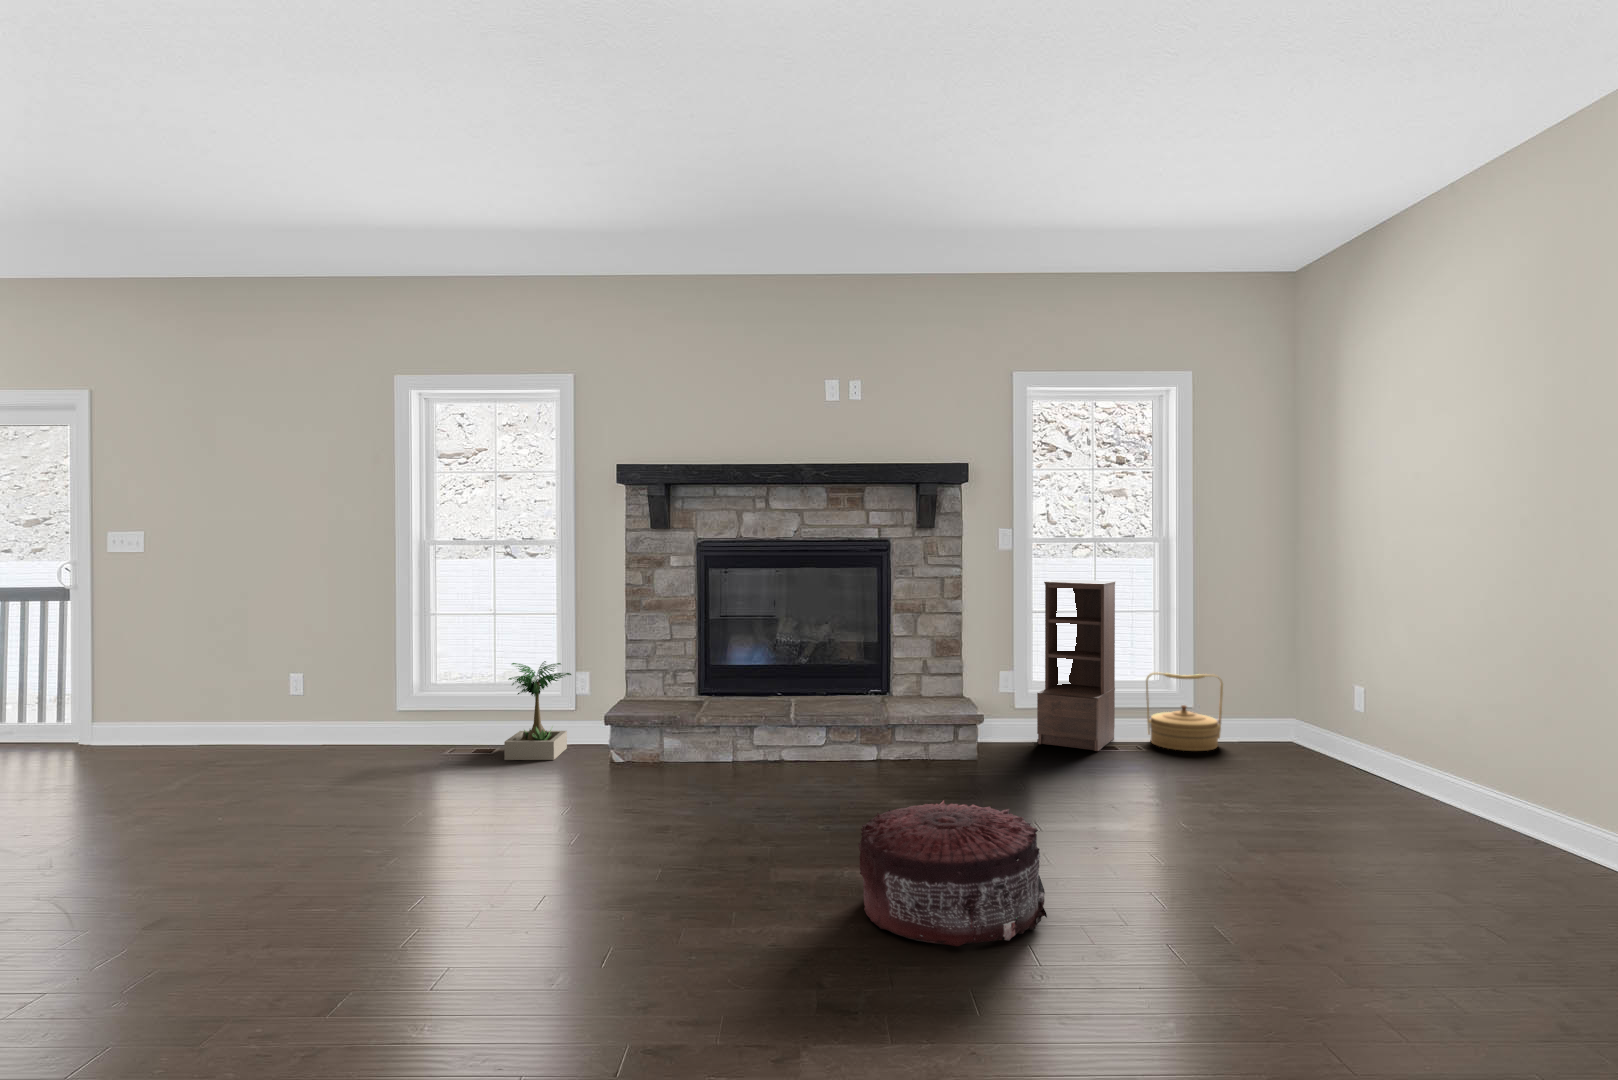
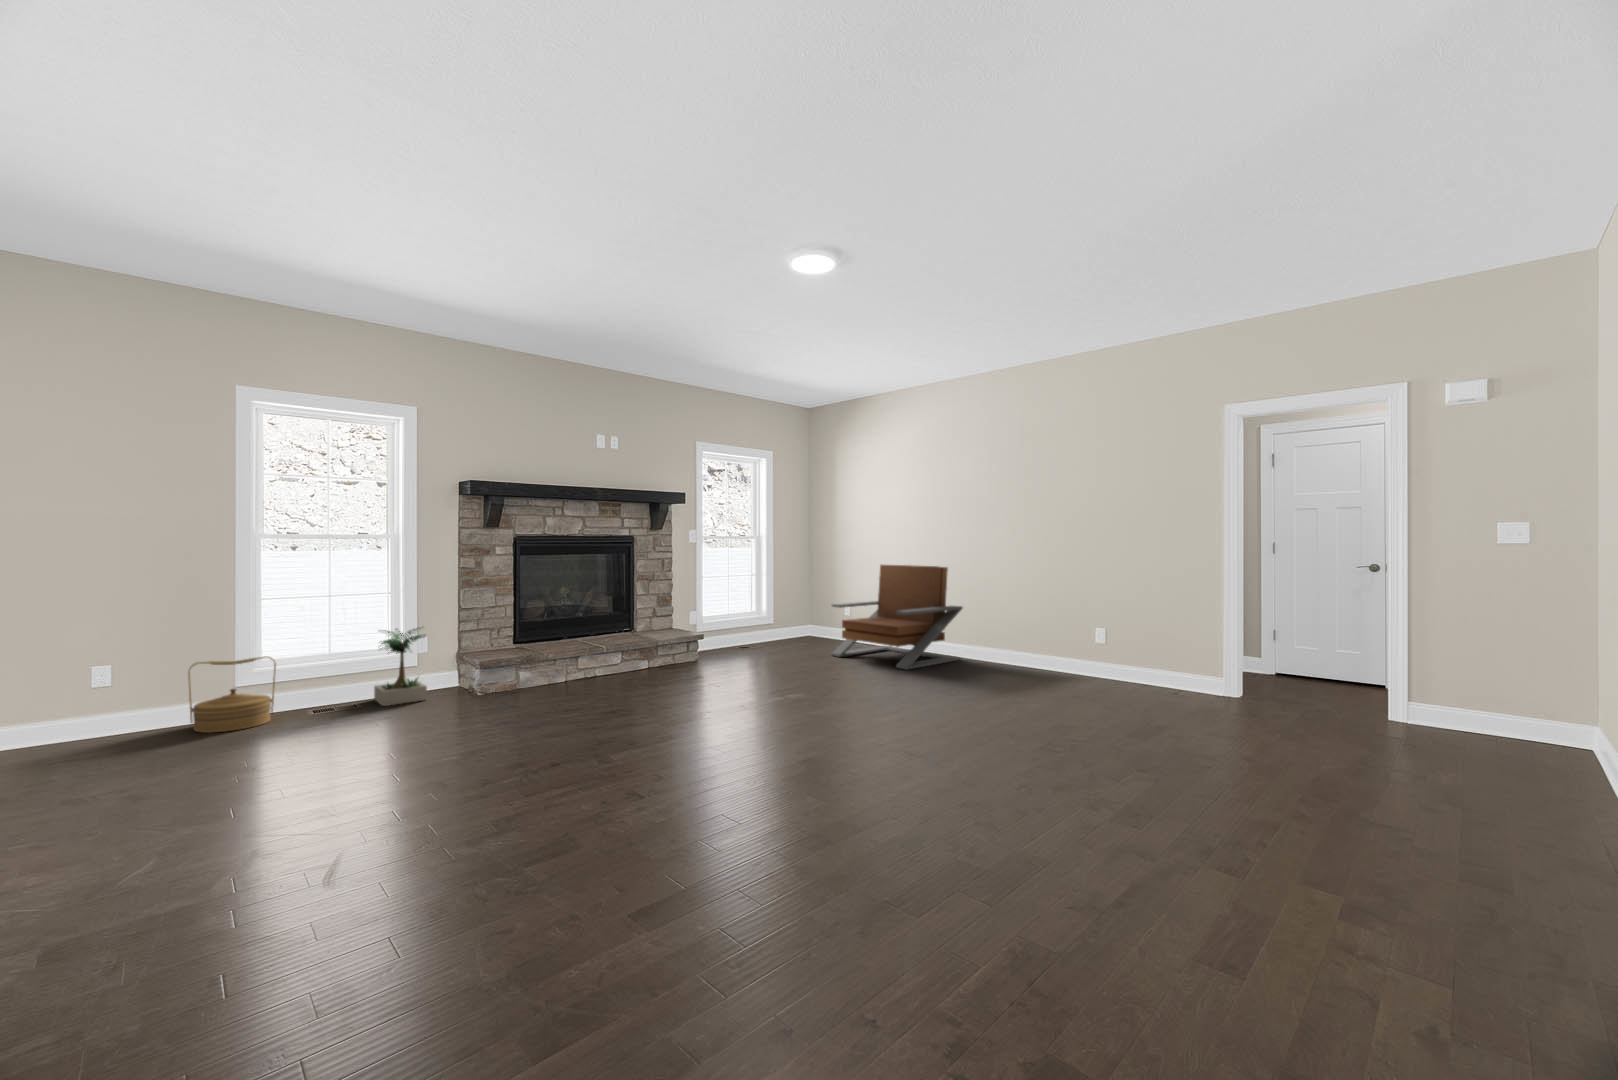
bookshelf: present [1037,579,1115,751] -> none [712,560,748,652]
lounge chair: none [1239,606,1576,874] -> present [832,565,963,670]
woven basket: present [1146,672,1223,751] -> present [188,656,276,733]
pouf: present [859,801,1047,946] -> none [766,657,852,715]

